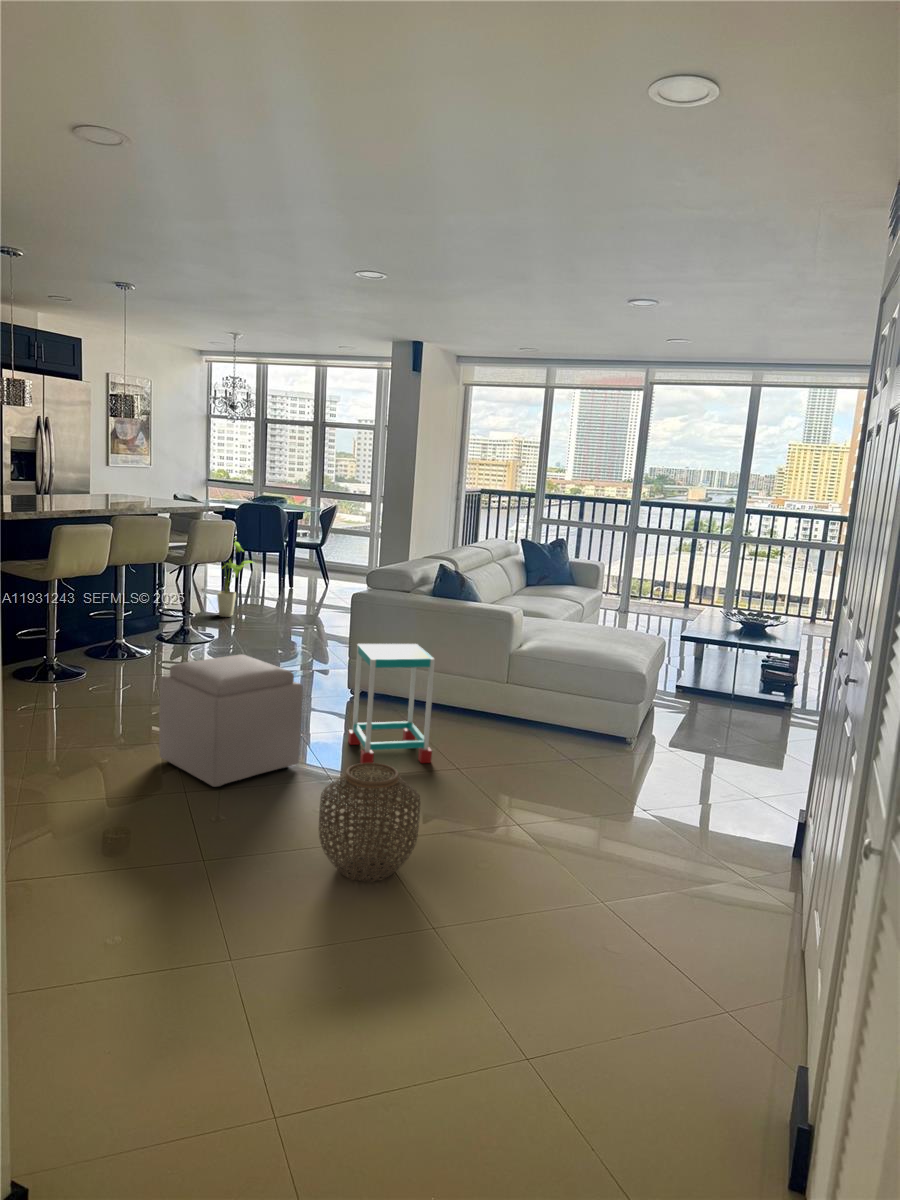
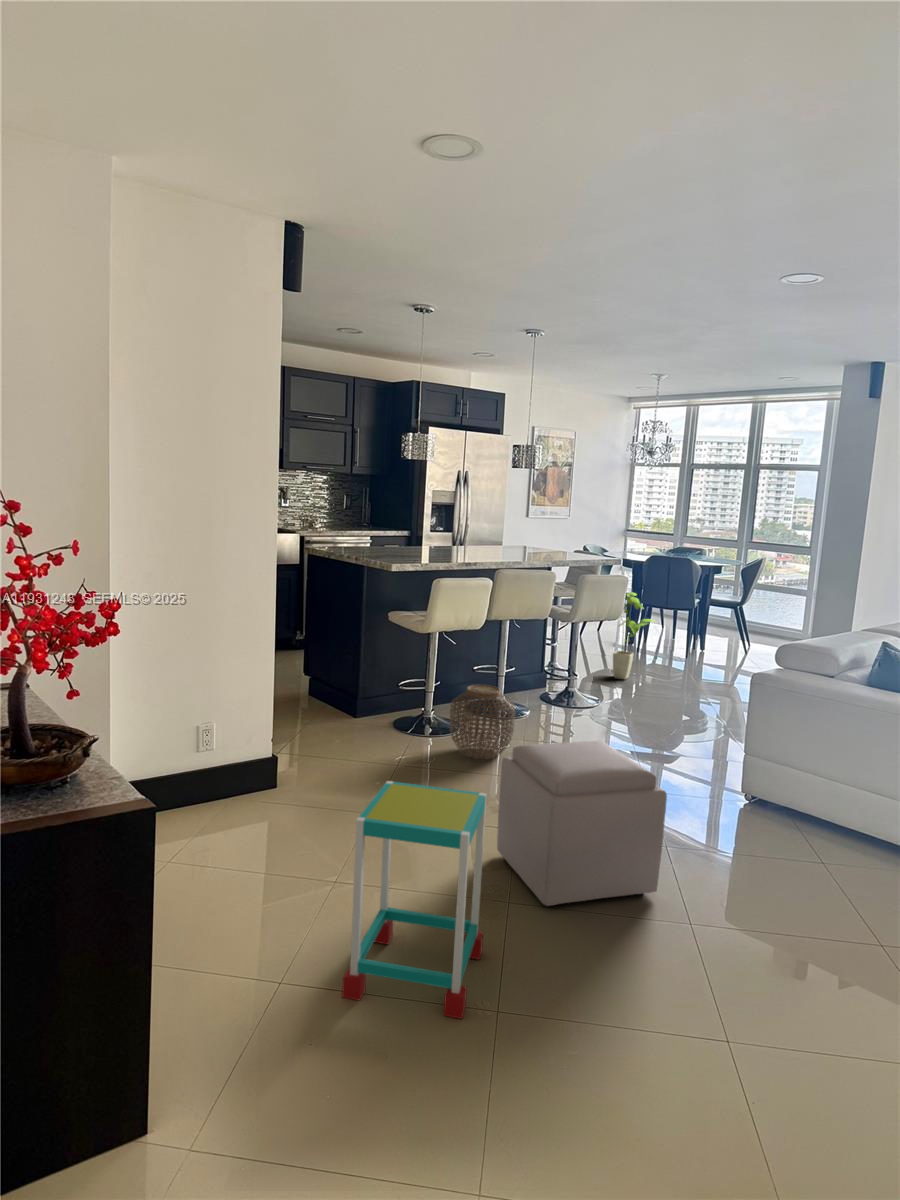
side table: present [348,644,435,763] -> present [342,781,486,1019]
woven basket: present [319,763,420,881] -> present [450,685,515,759]

